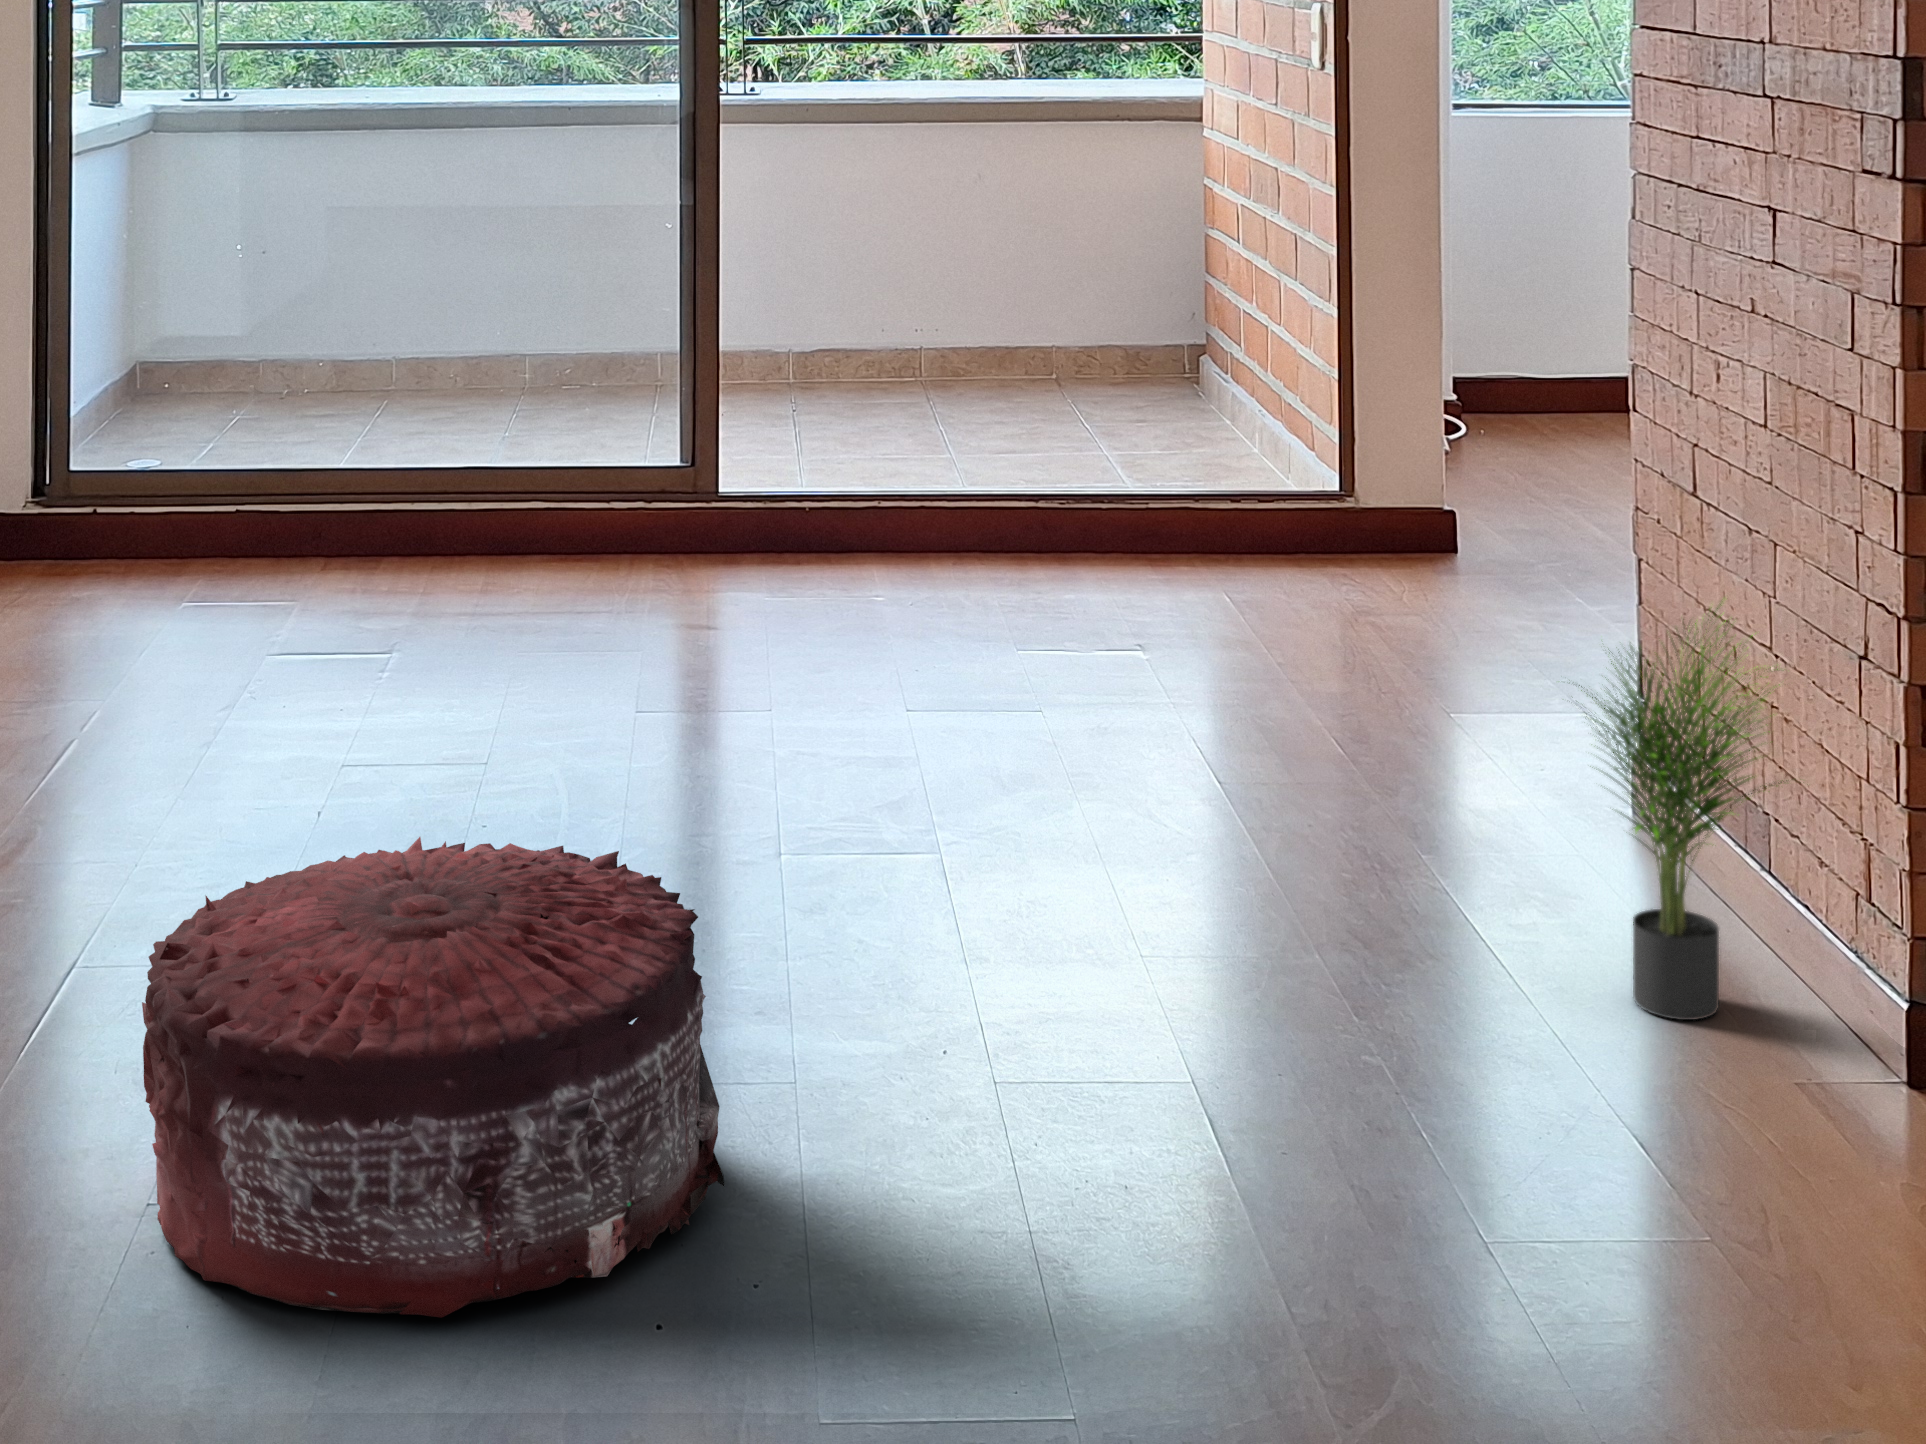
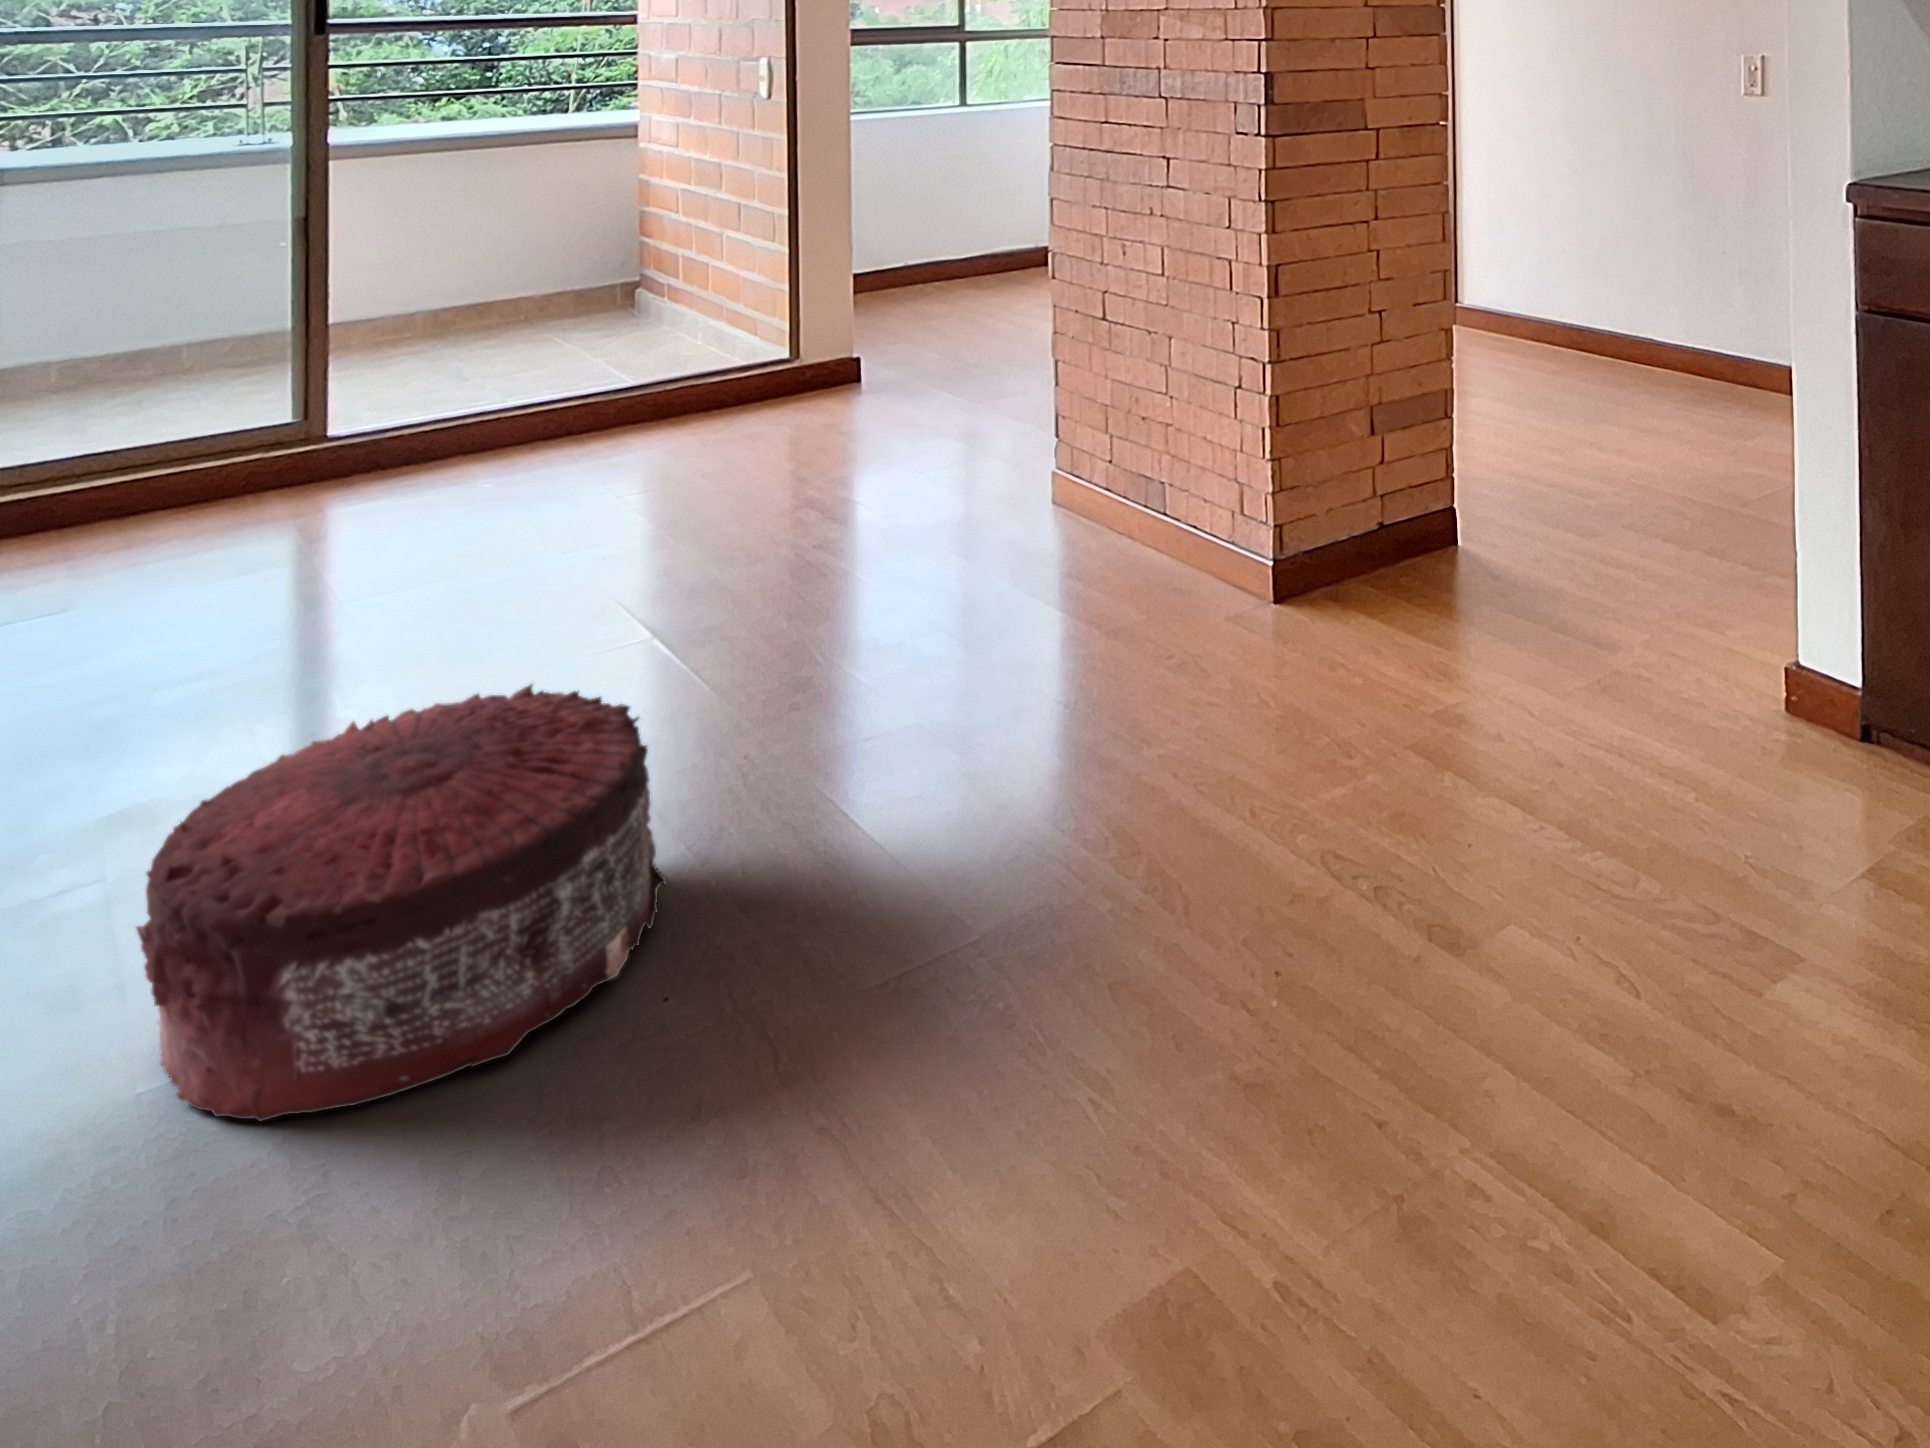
potted plant: present [1579,601,1787,1020] -> none [1080,364,1216,601]

